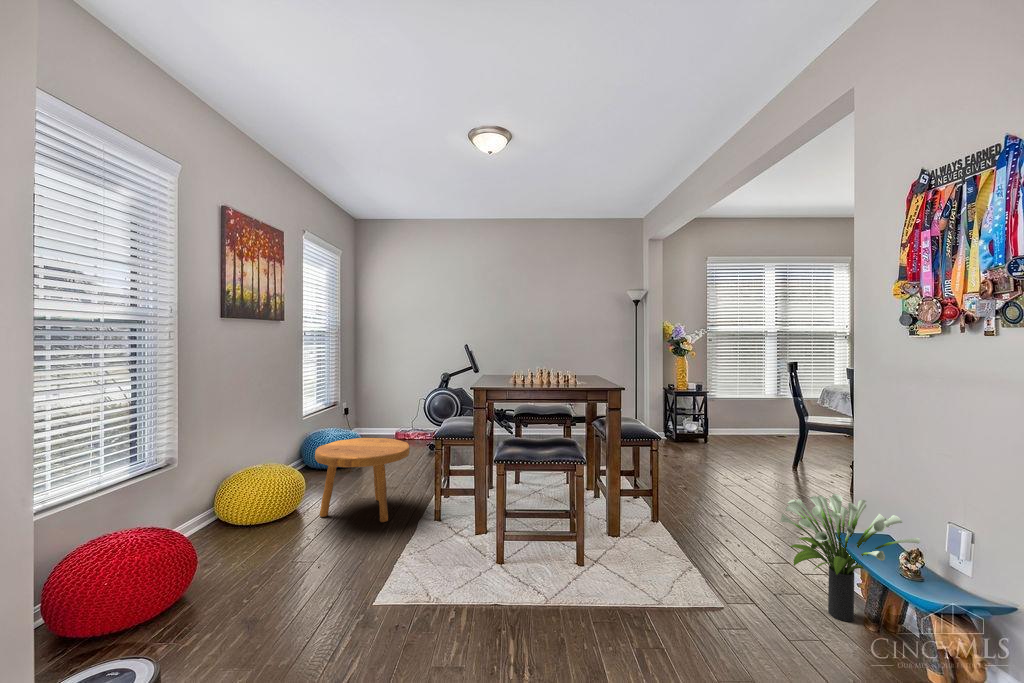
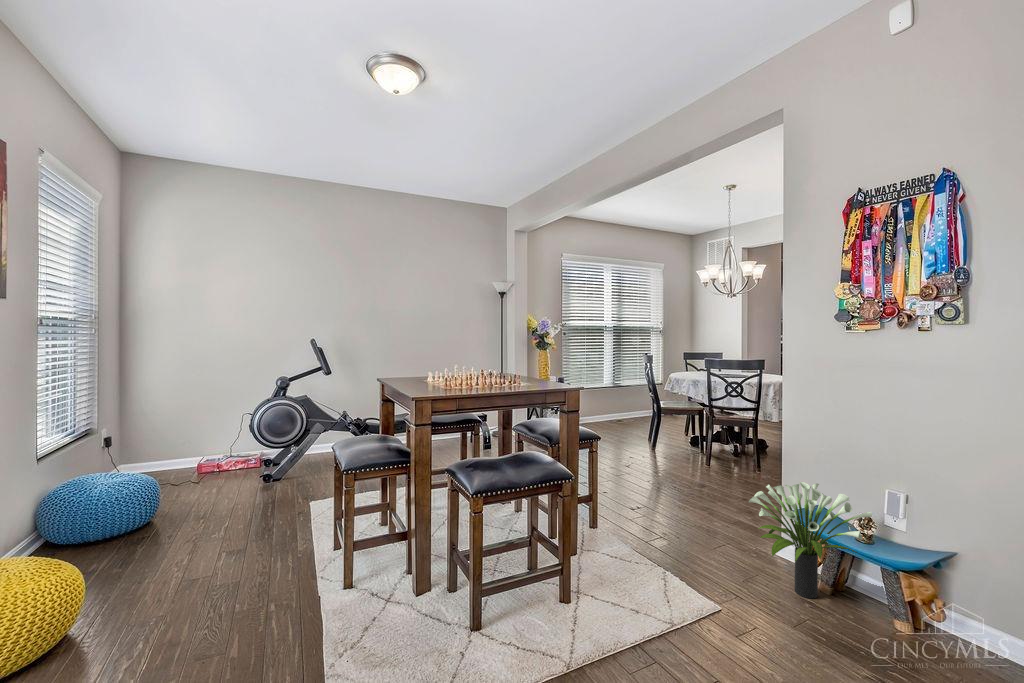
footstool: present [315,438,410,522] -> none [141,480,298,620]

